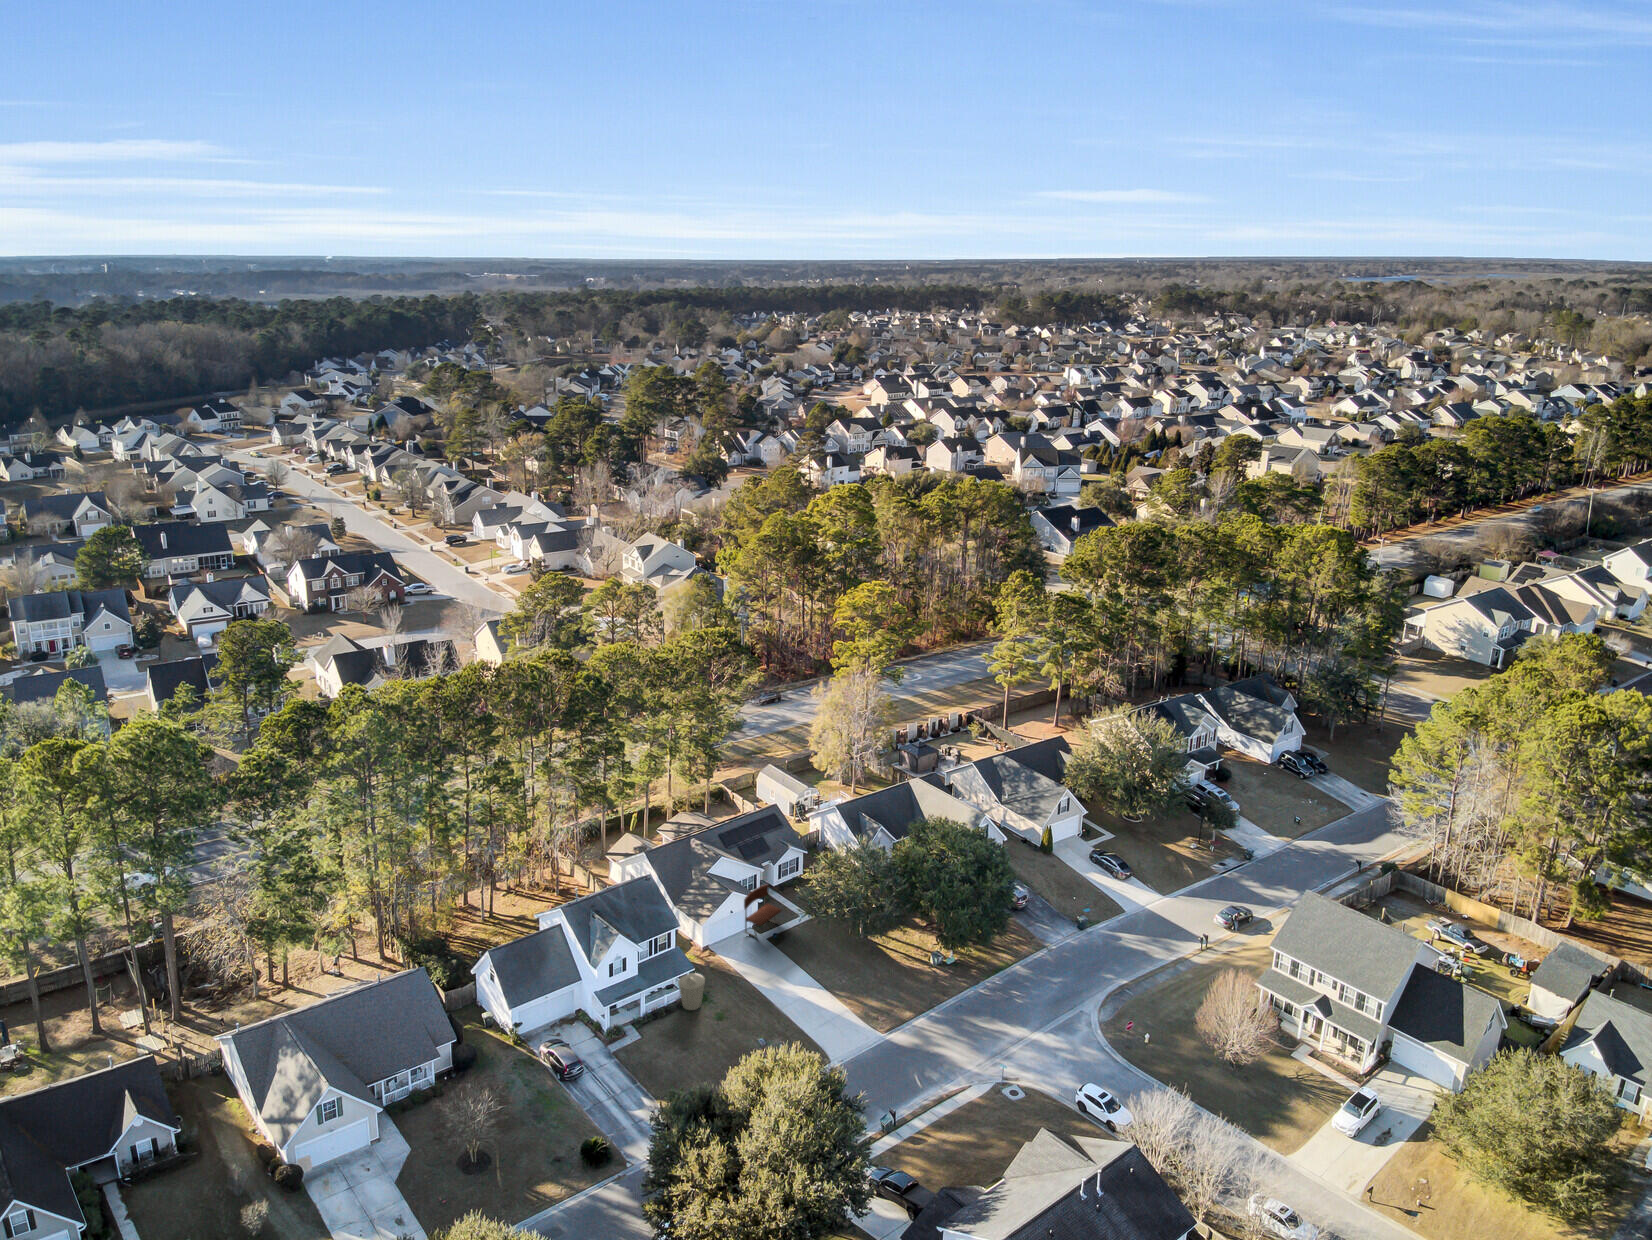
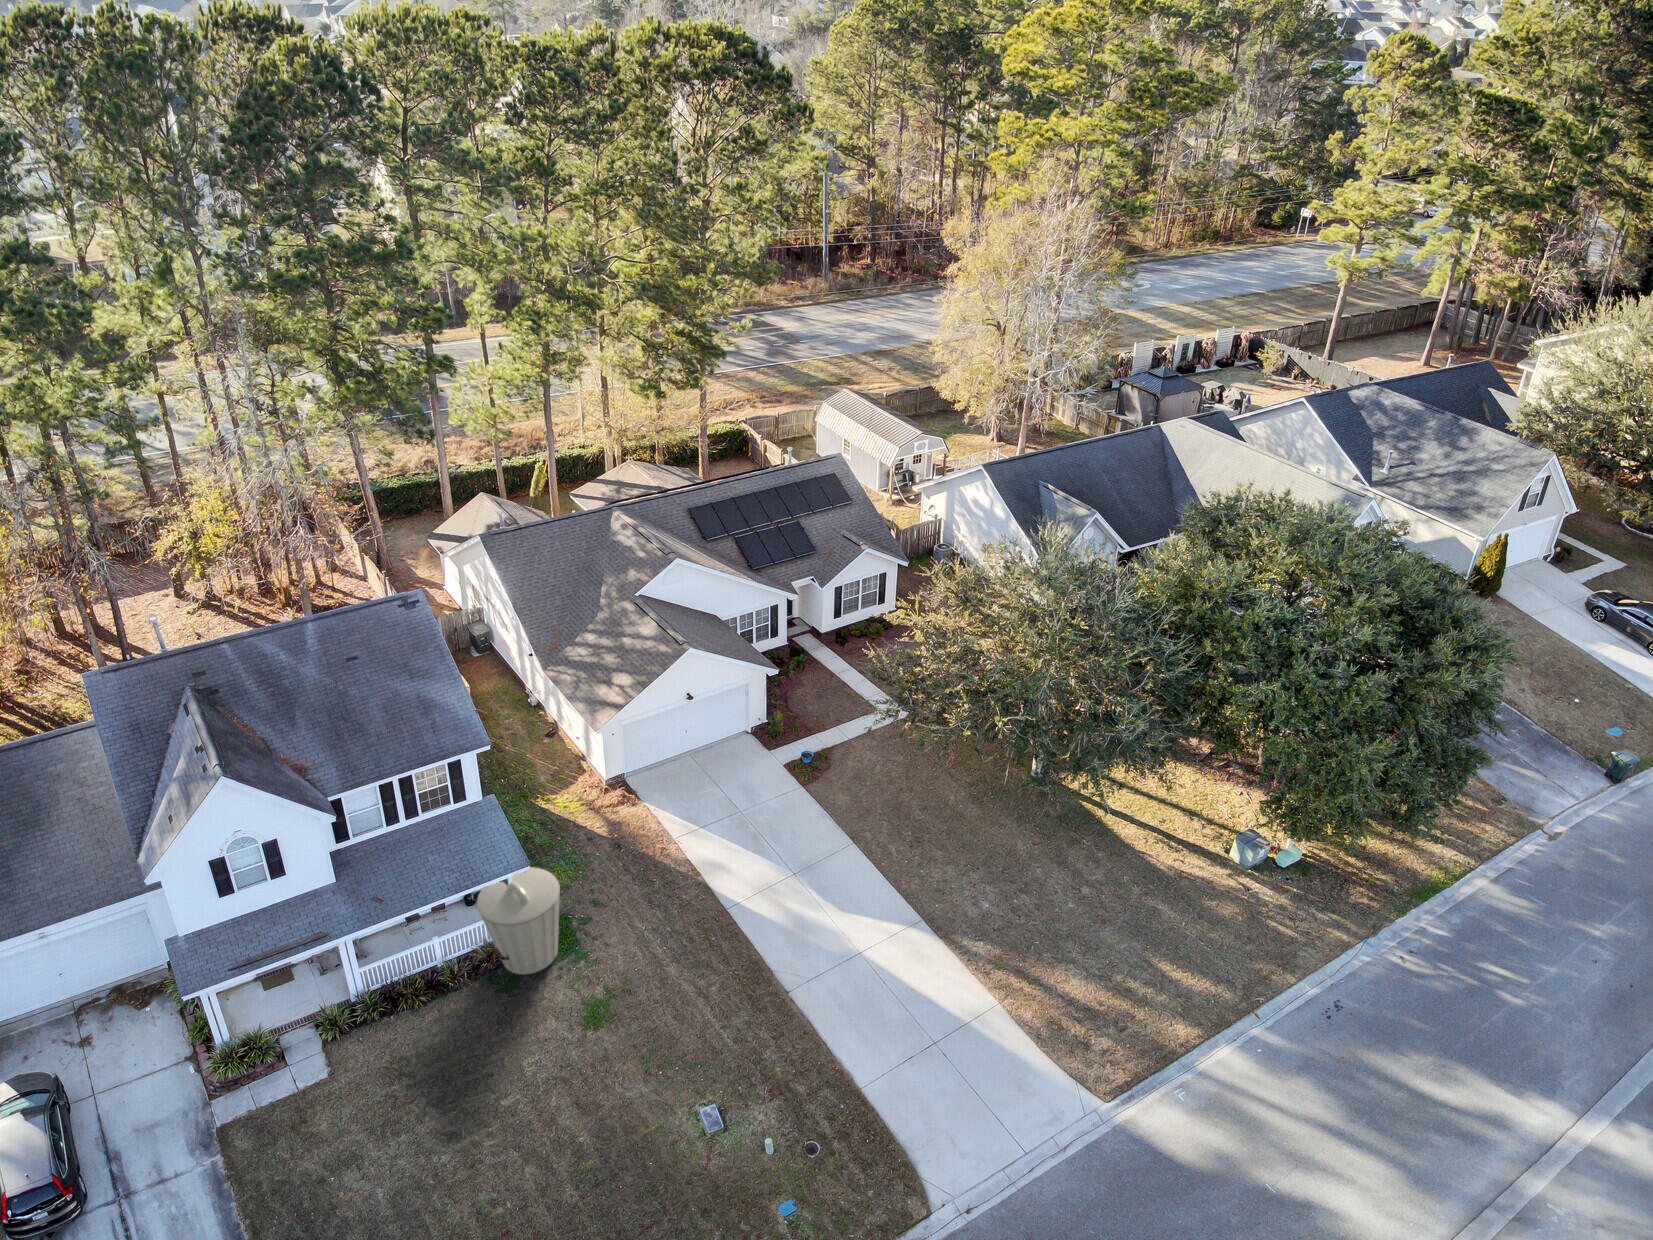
bench: present [744,885,781,937] -> none [724,630,828,763]

